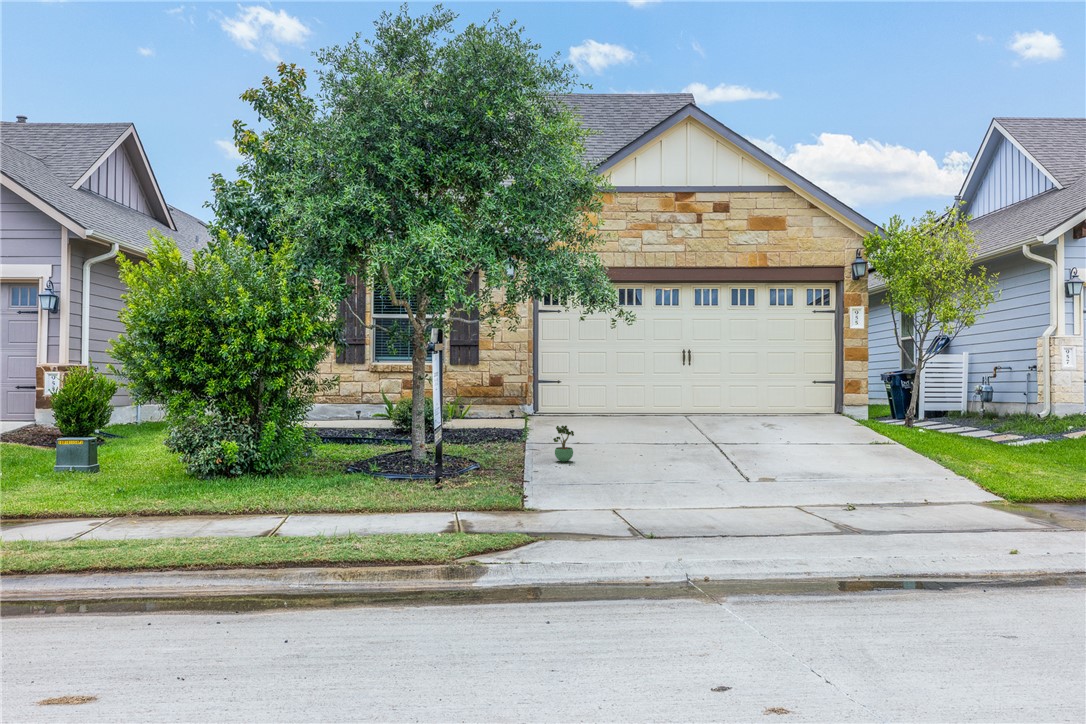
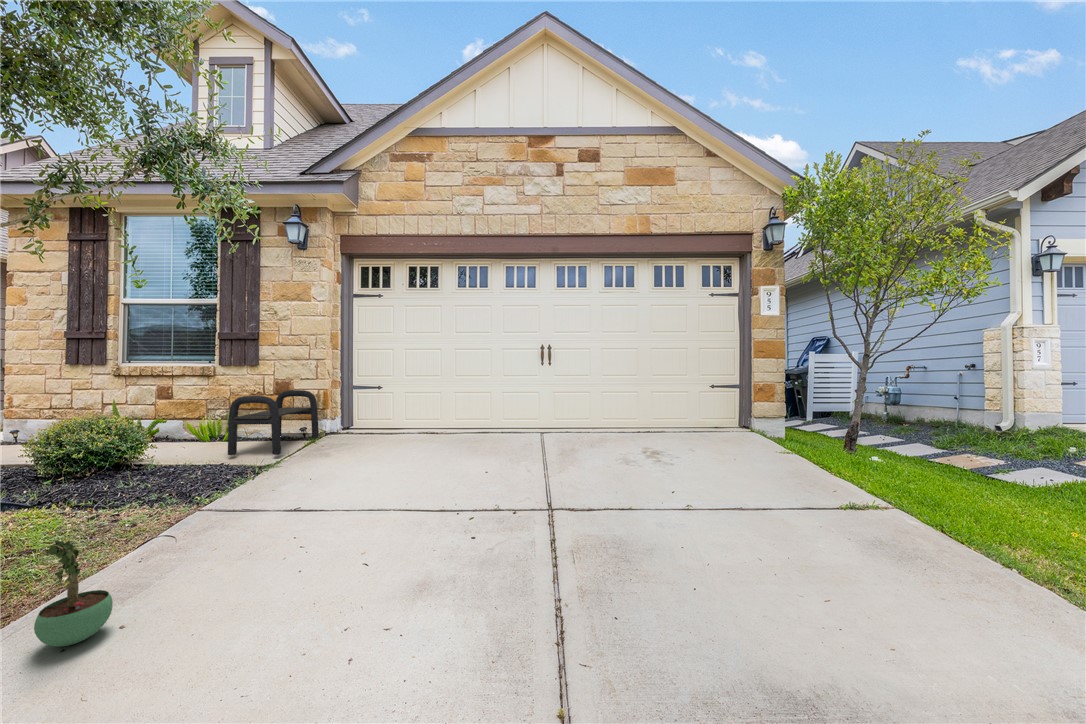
bench: none [489,383,524,423] -> present [228,390,319,455]

